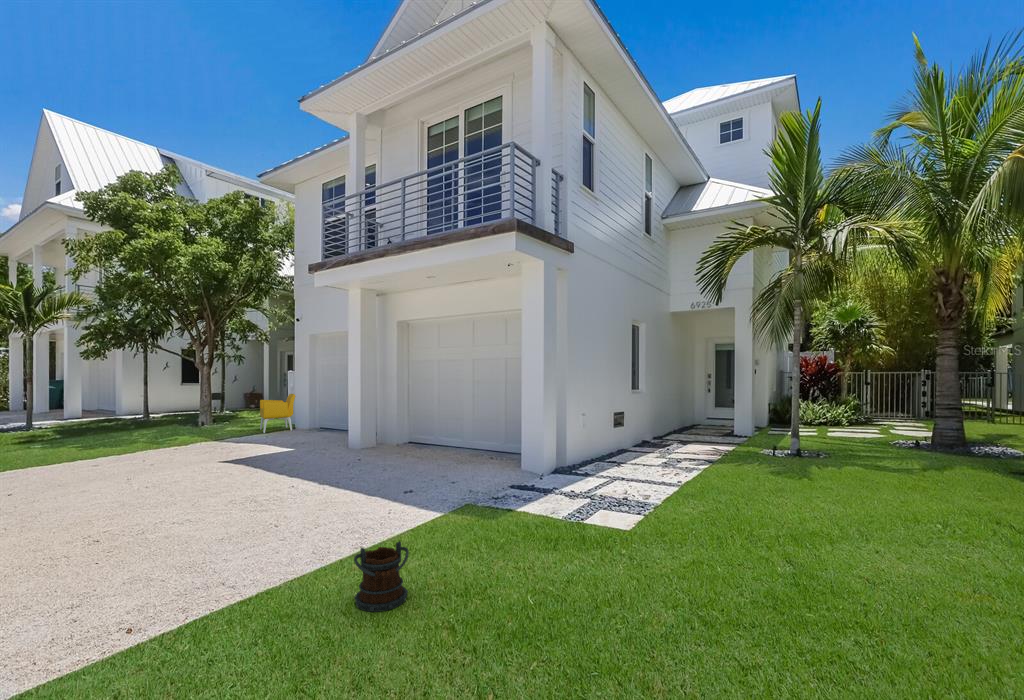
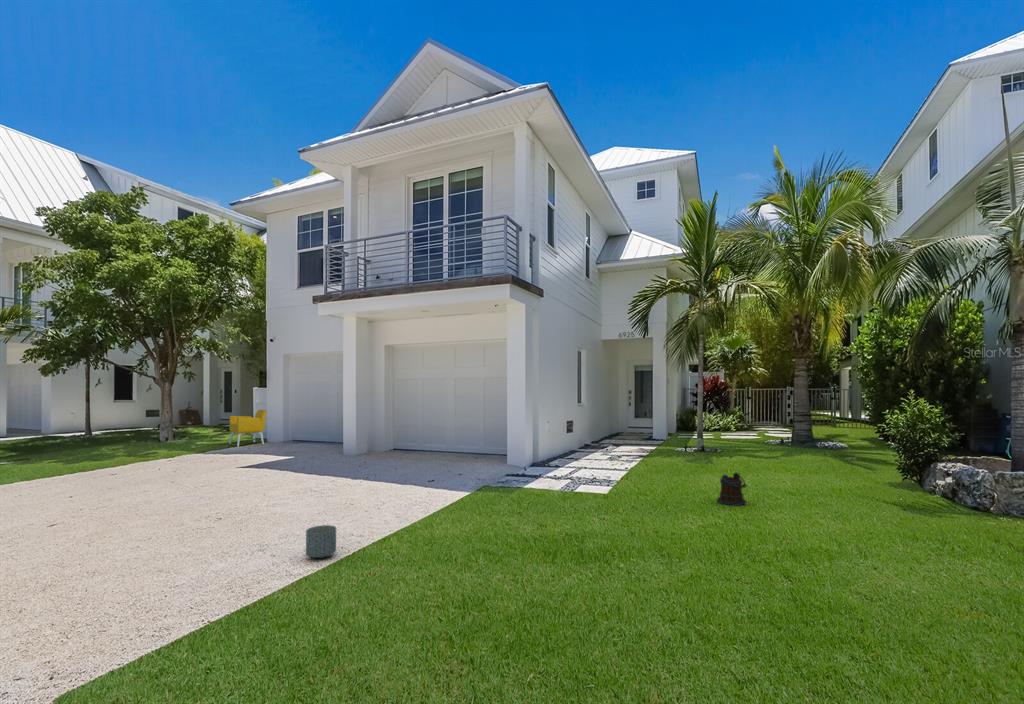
bucket: present [354,542,409,612] -> present [717,473,747,506]
planter: none [44,599,107,663] -> present [306,525,336,559]

